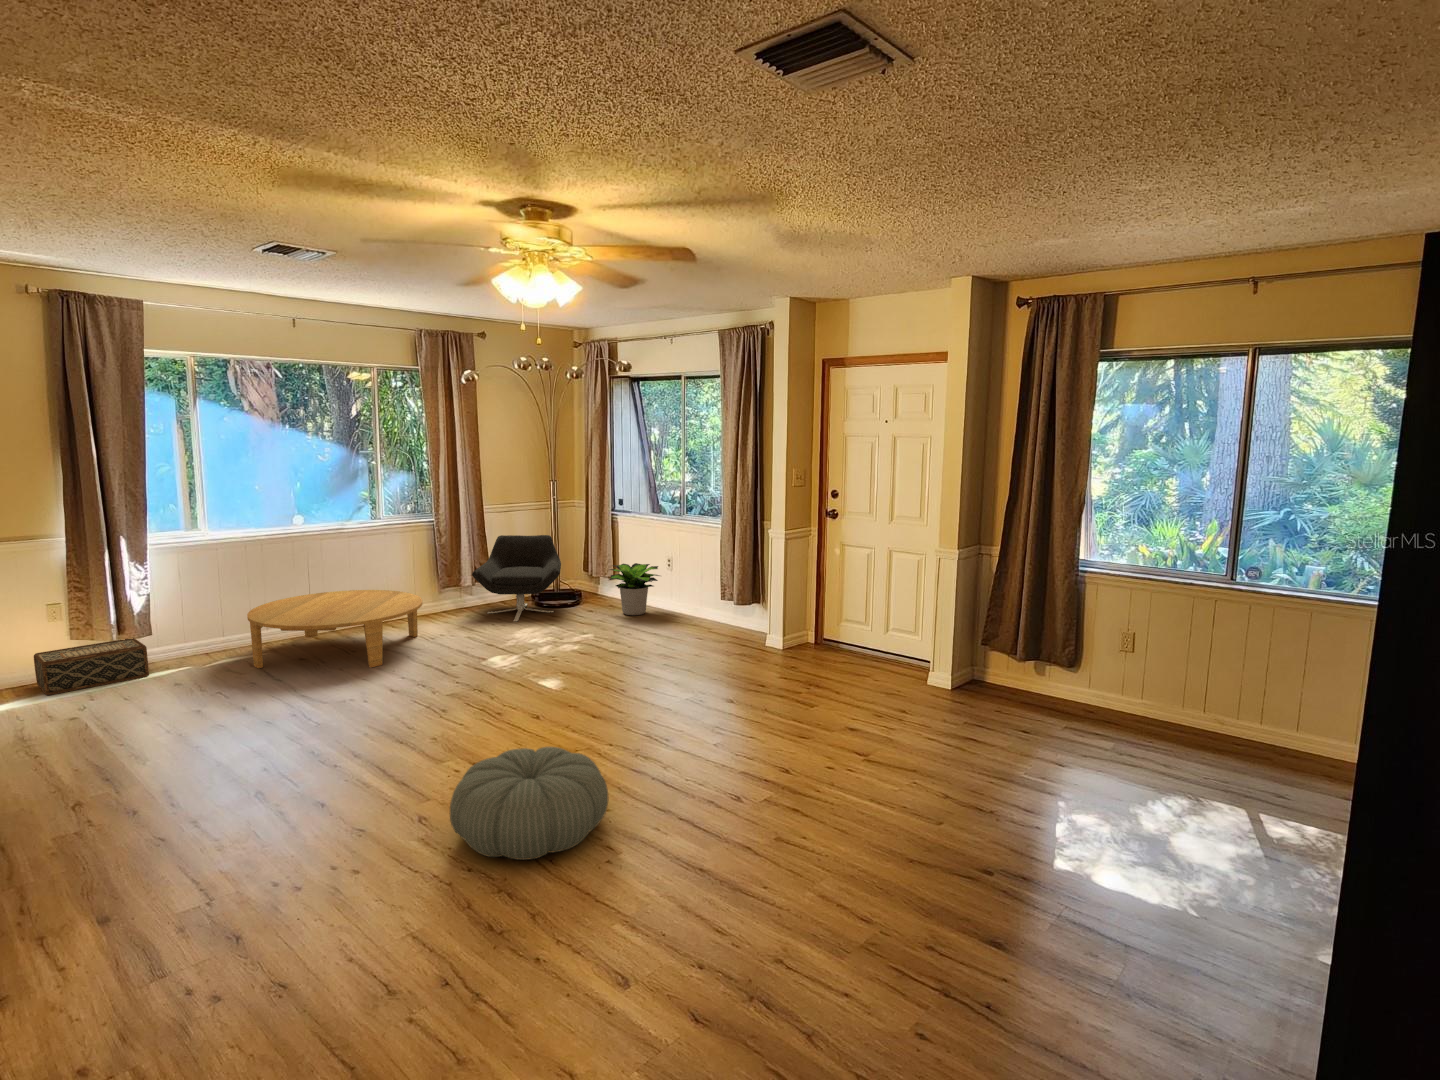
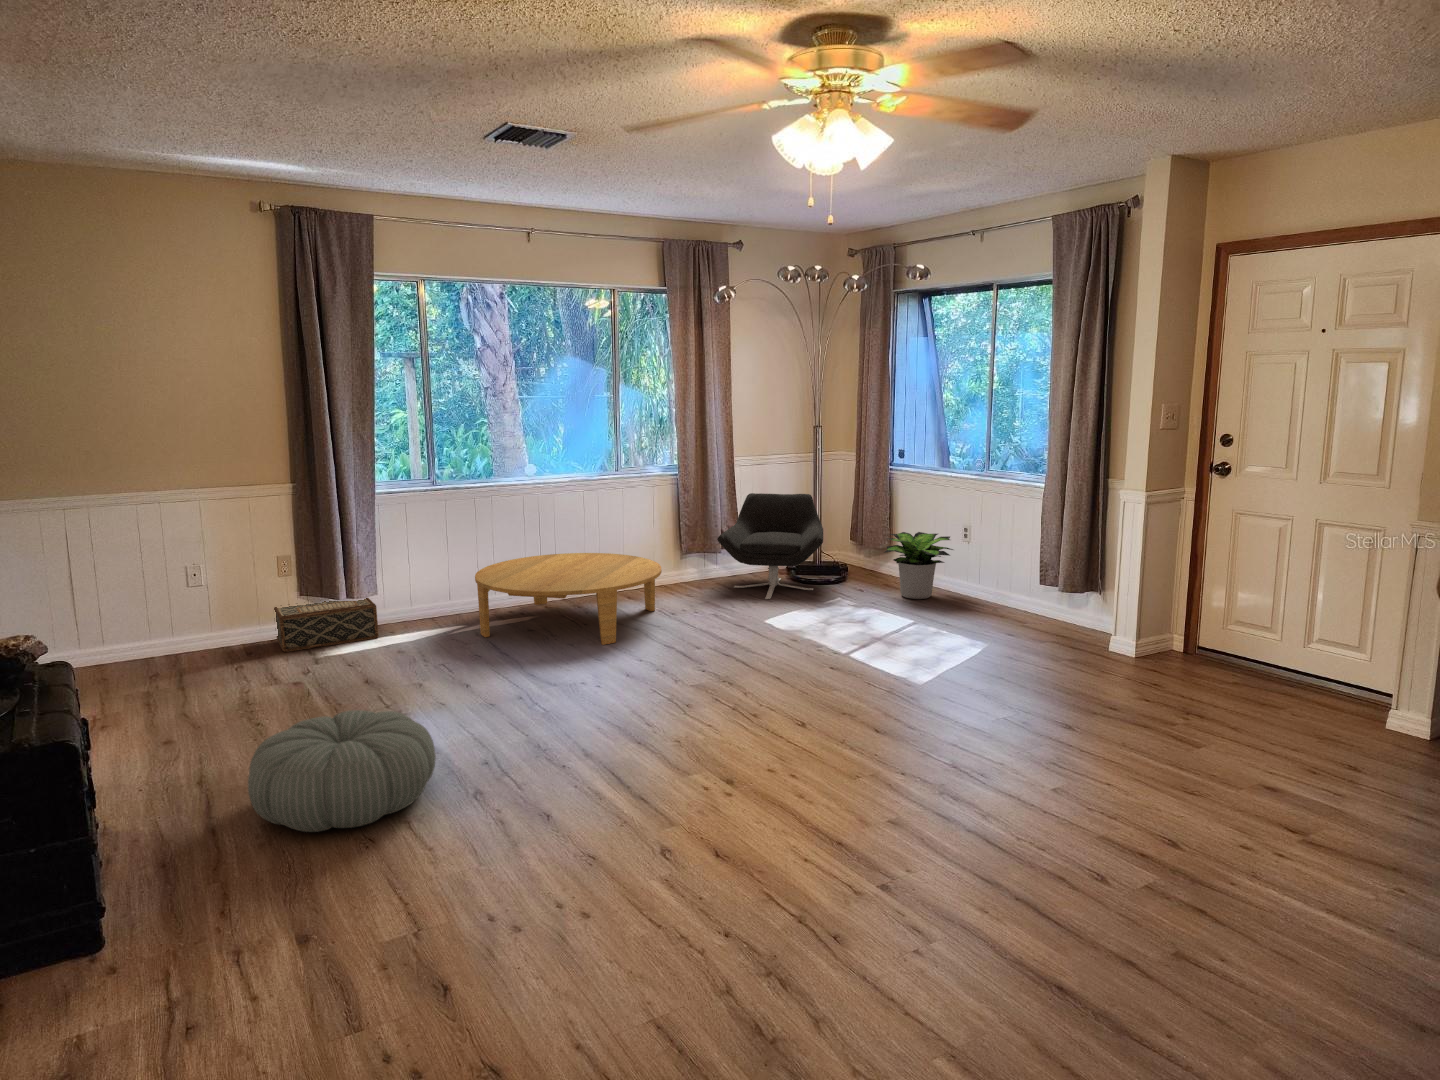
pouf: present [450,747,609,860] -> present [248,710,436,832]

